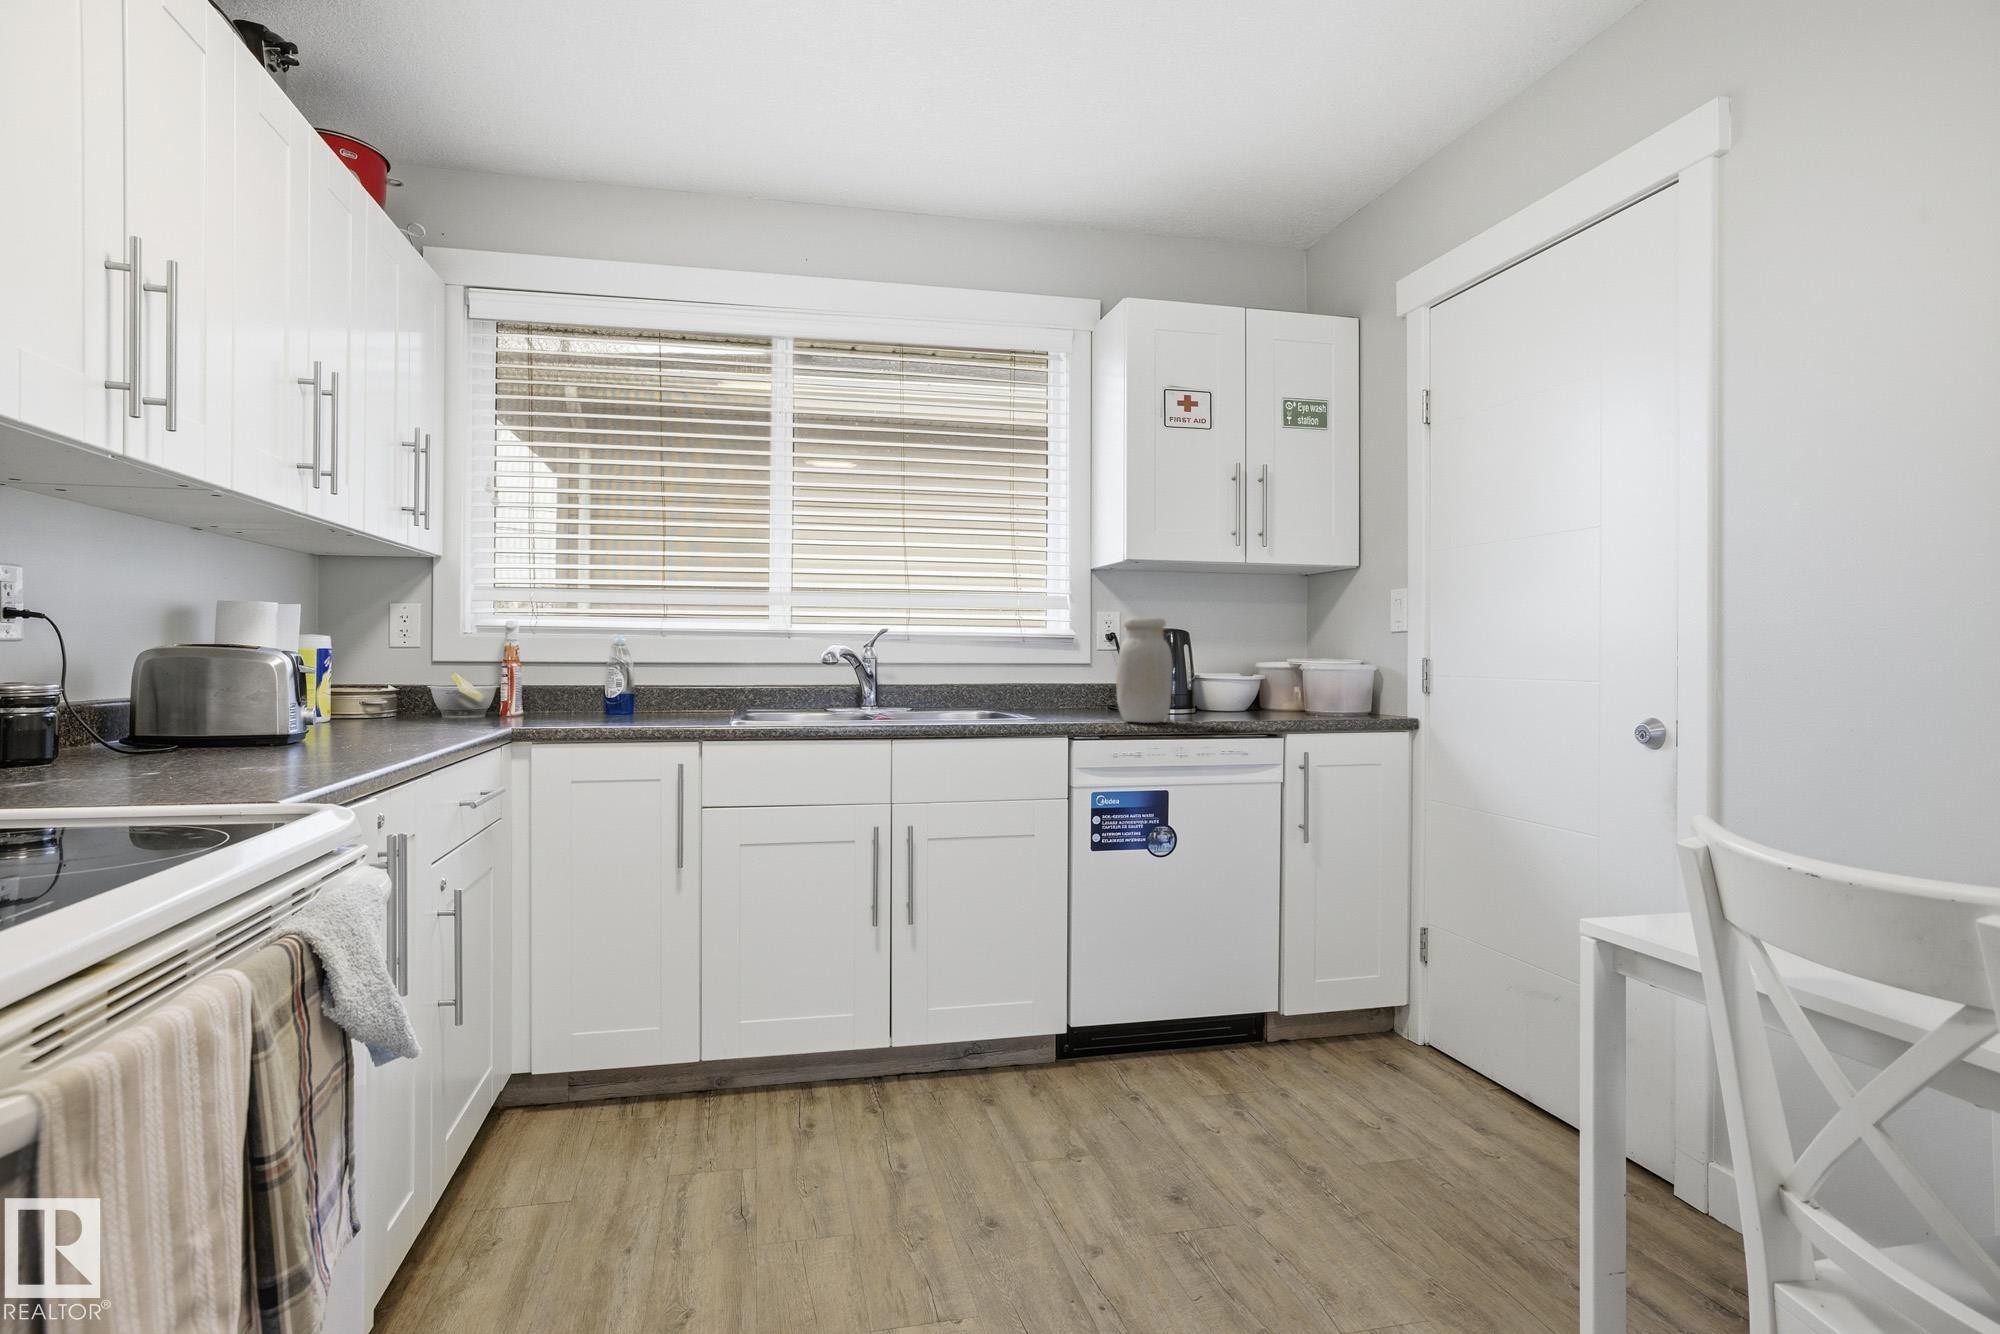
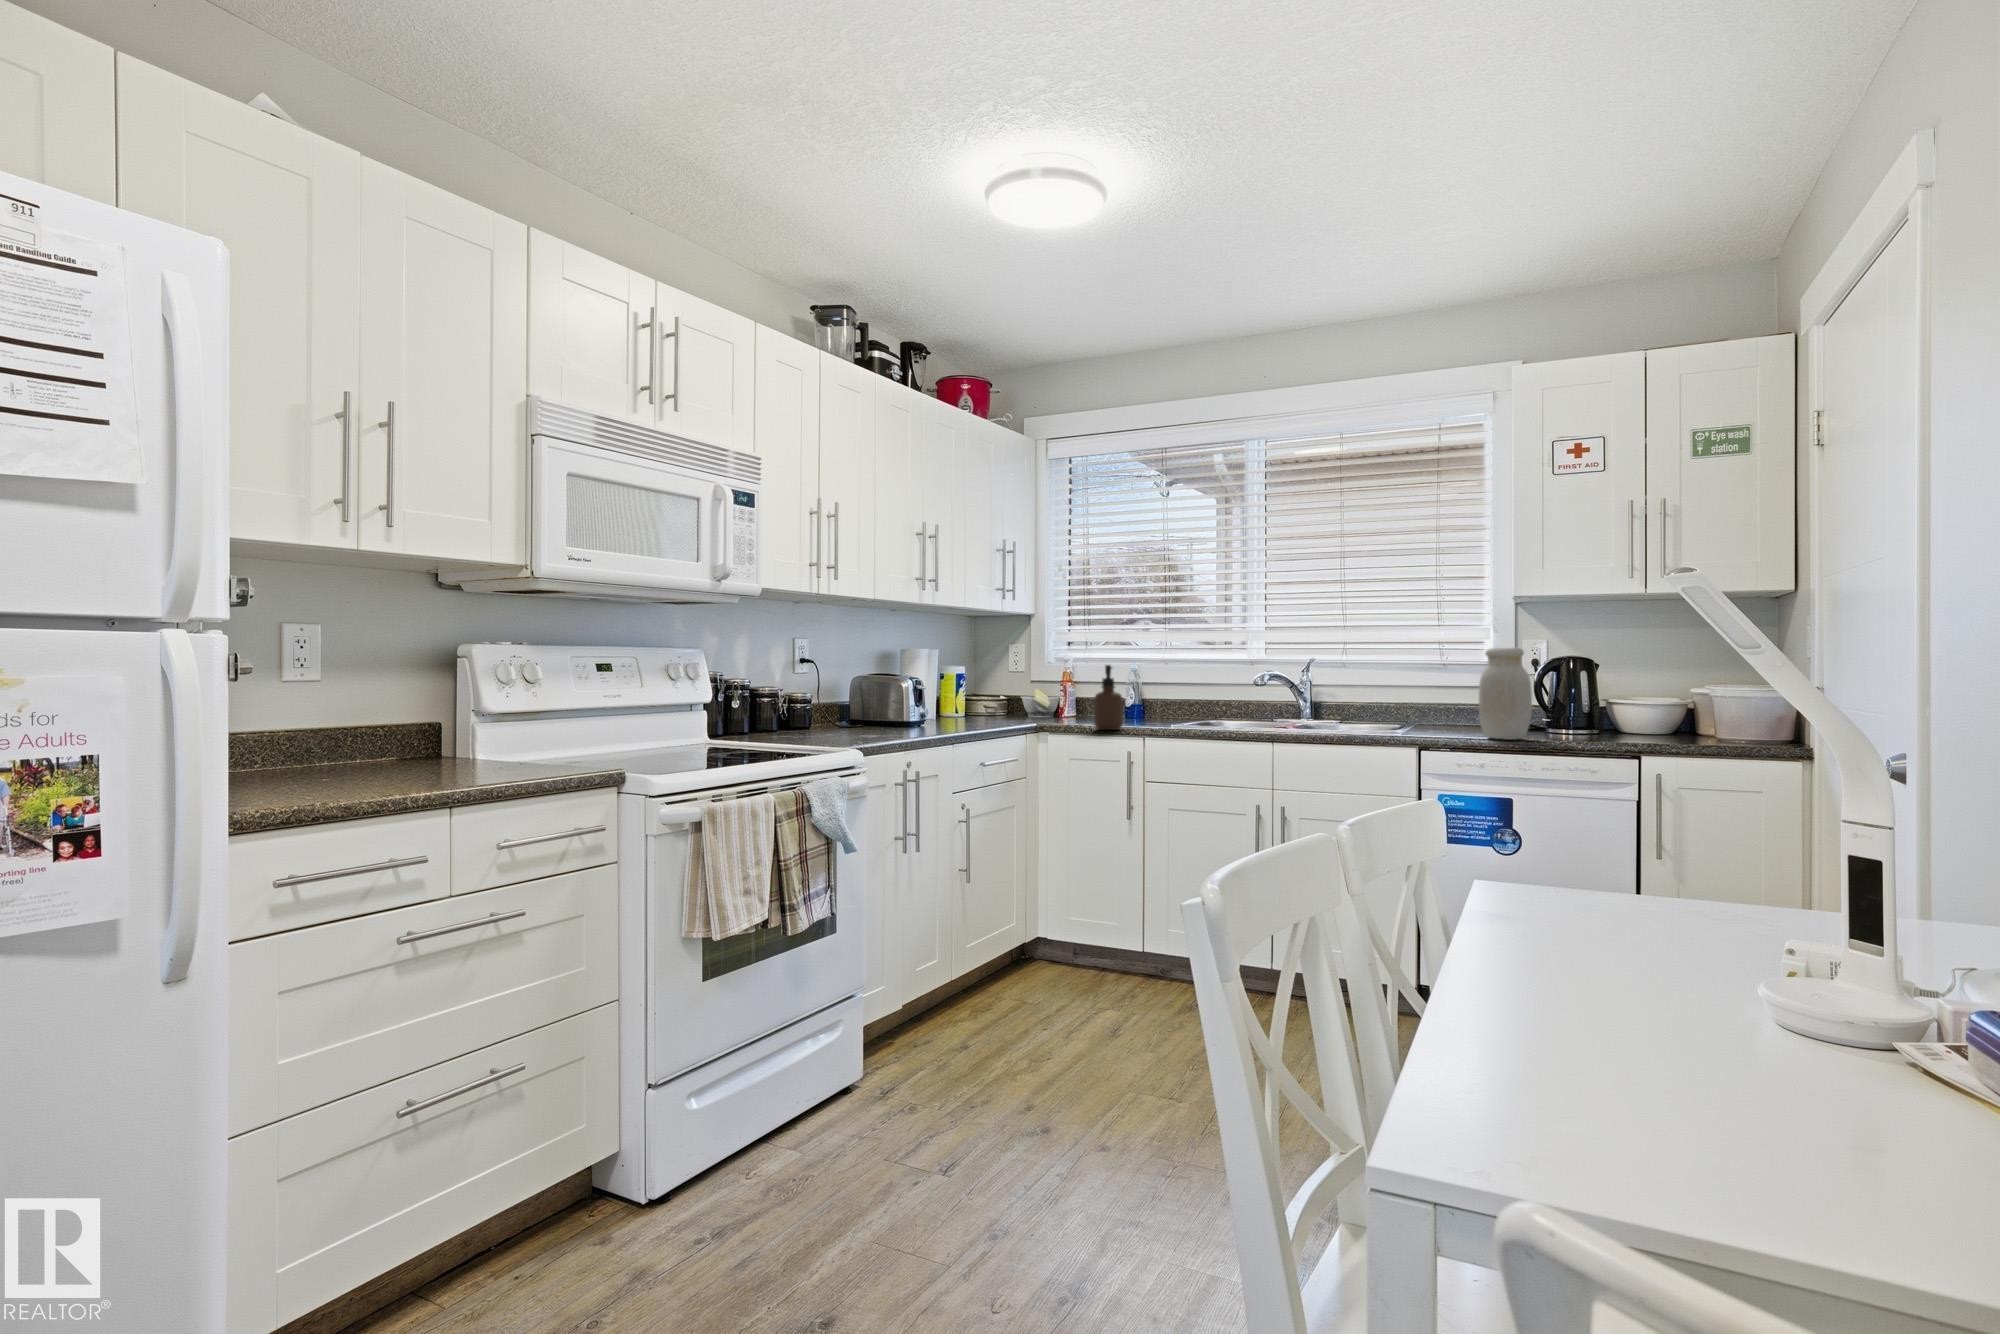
soap dispenser: none [614,633,660,734] -> present [1094,665,1123,730]

